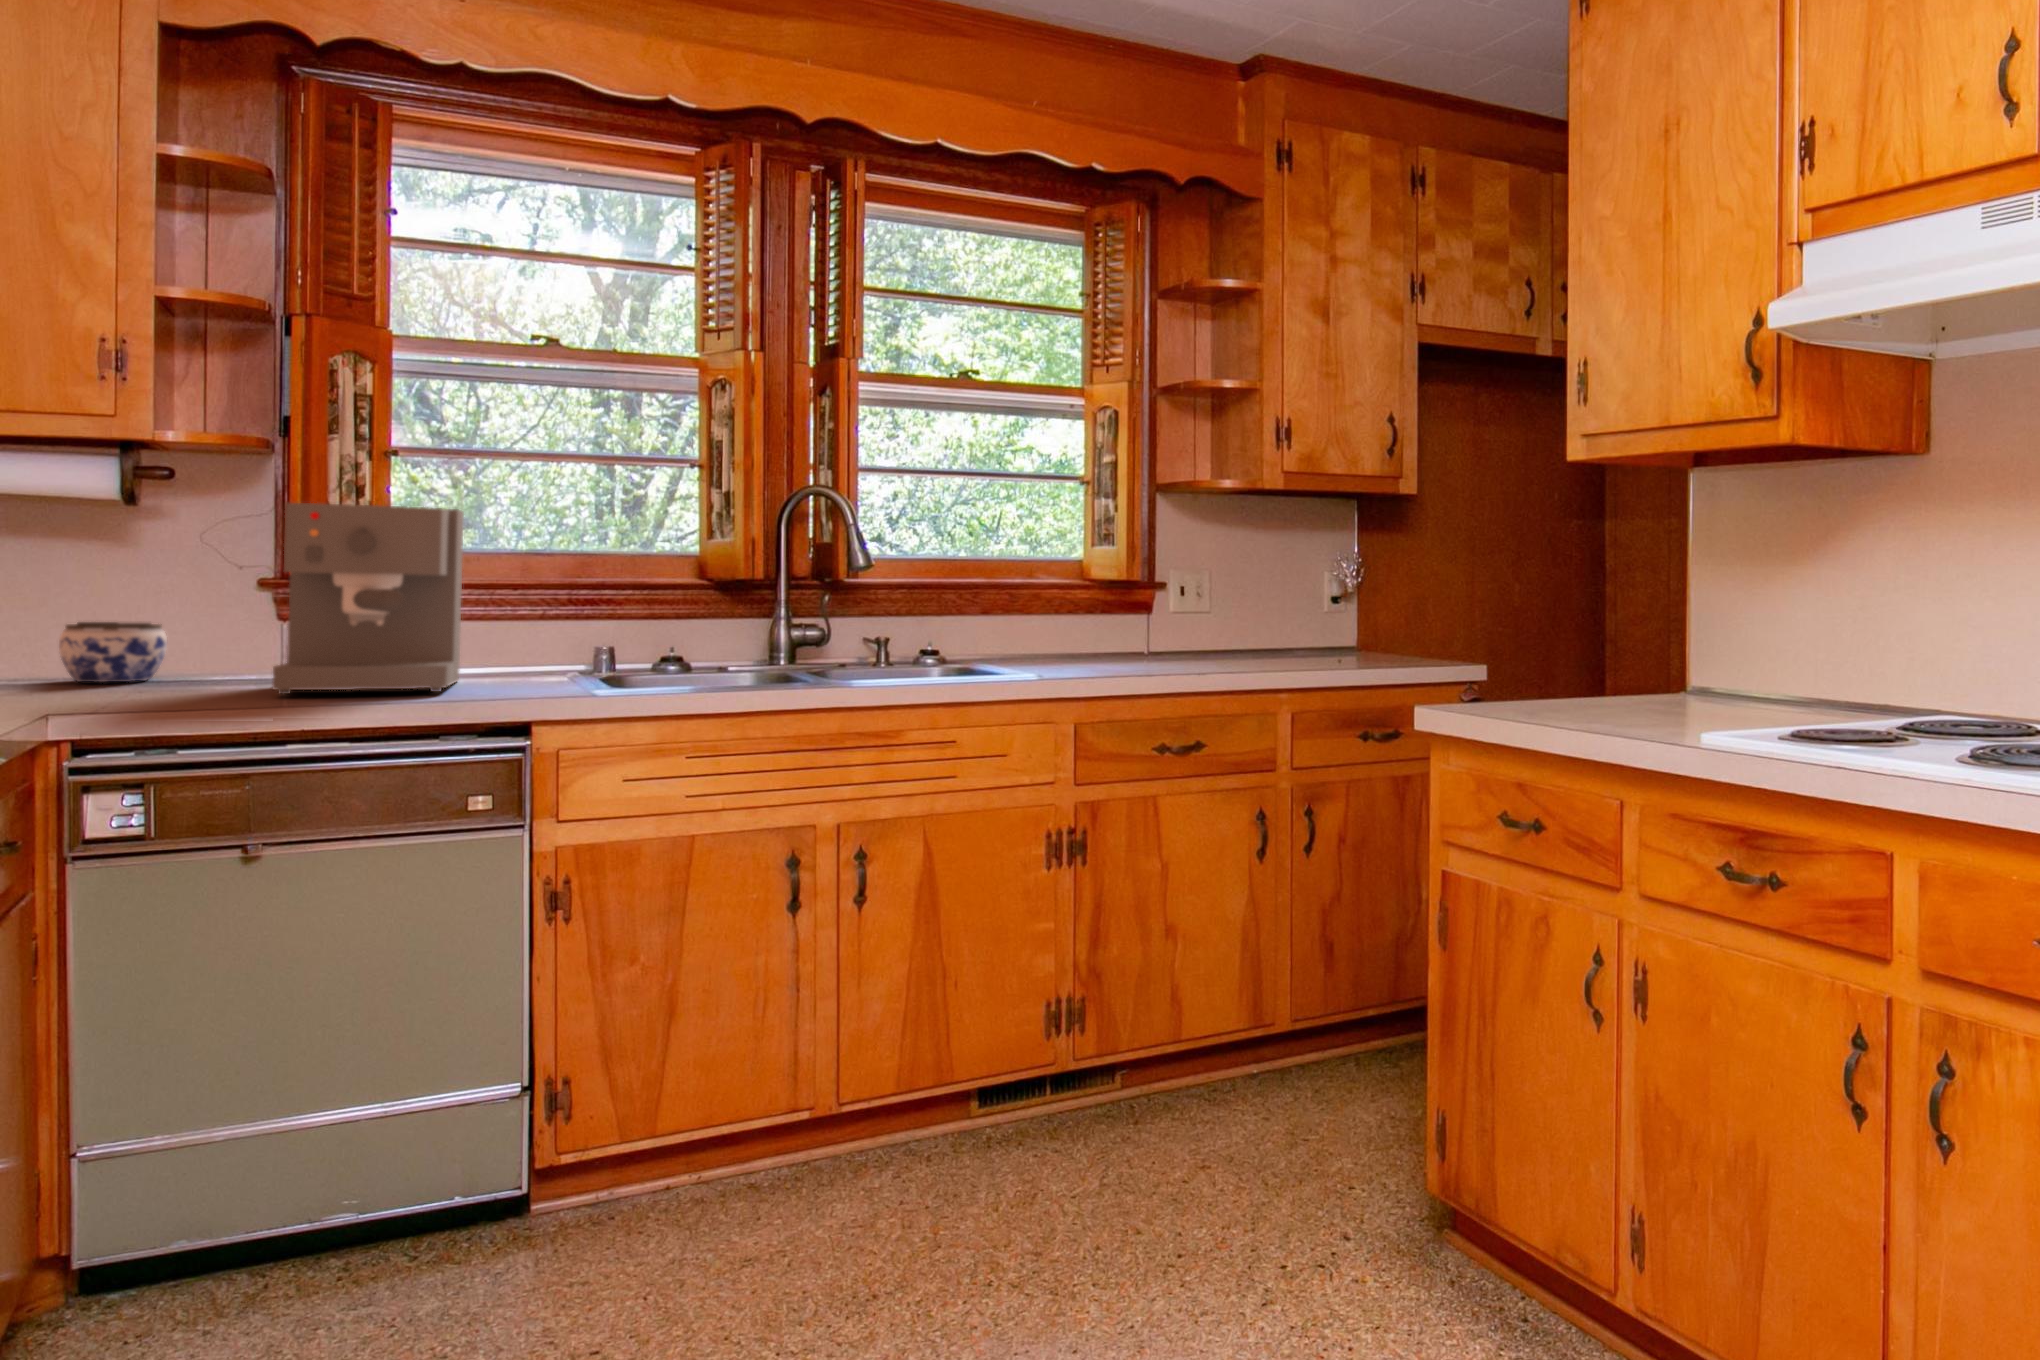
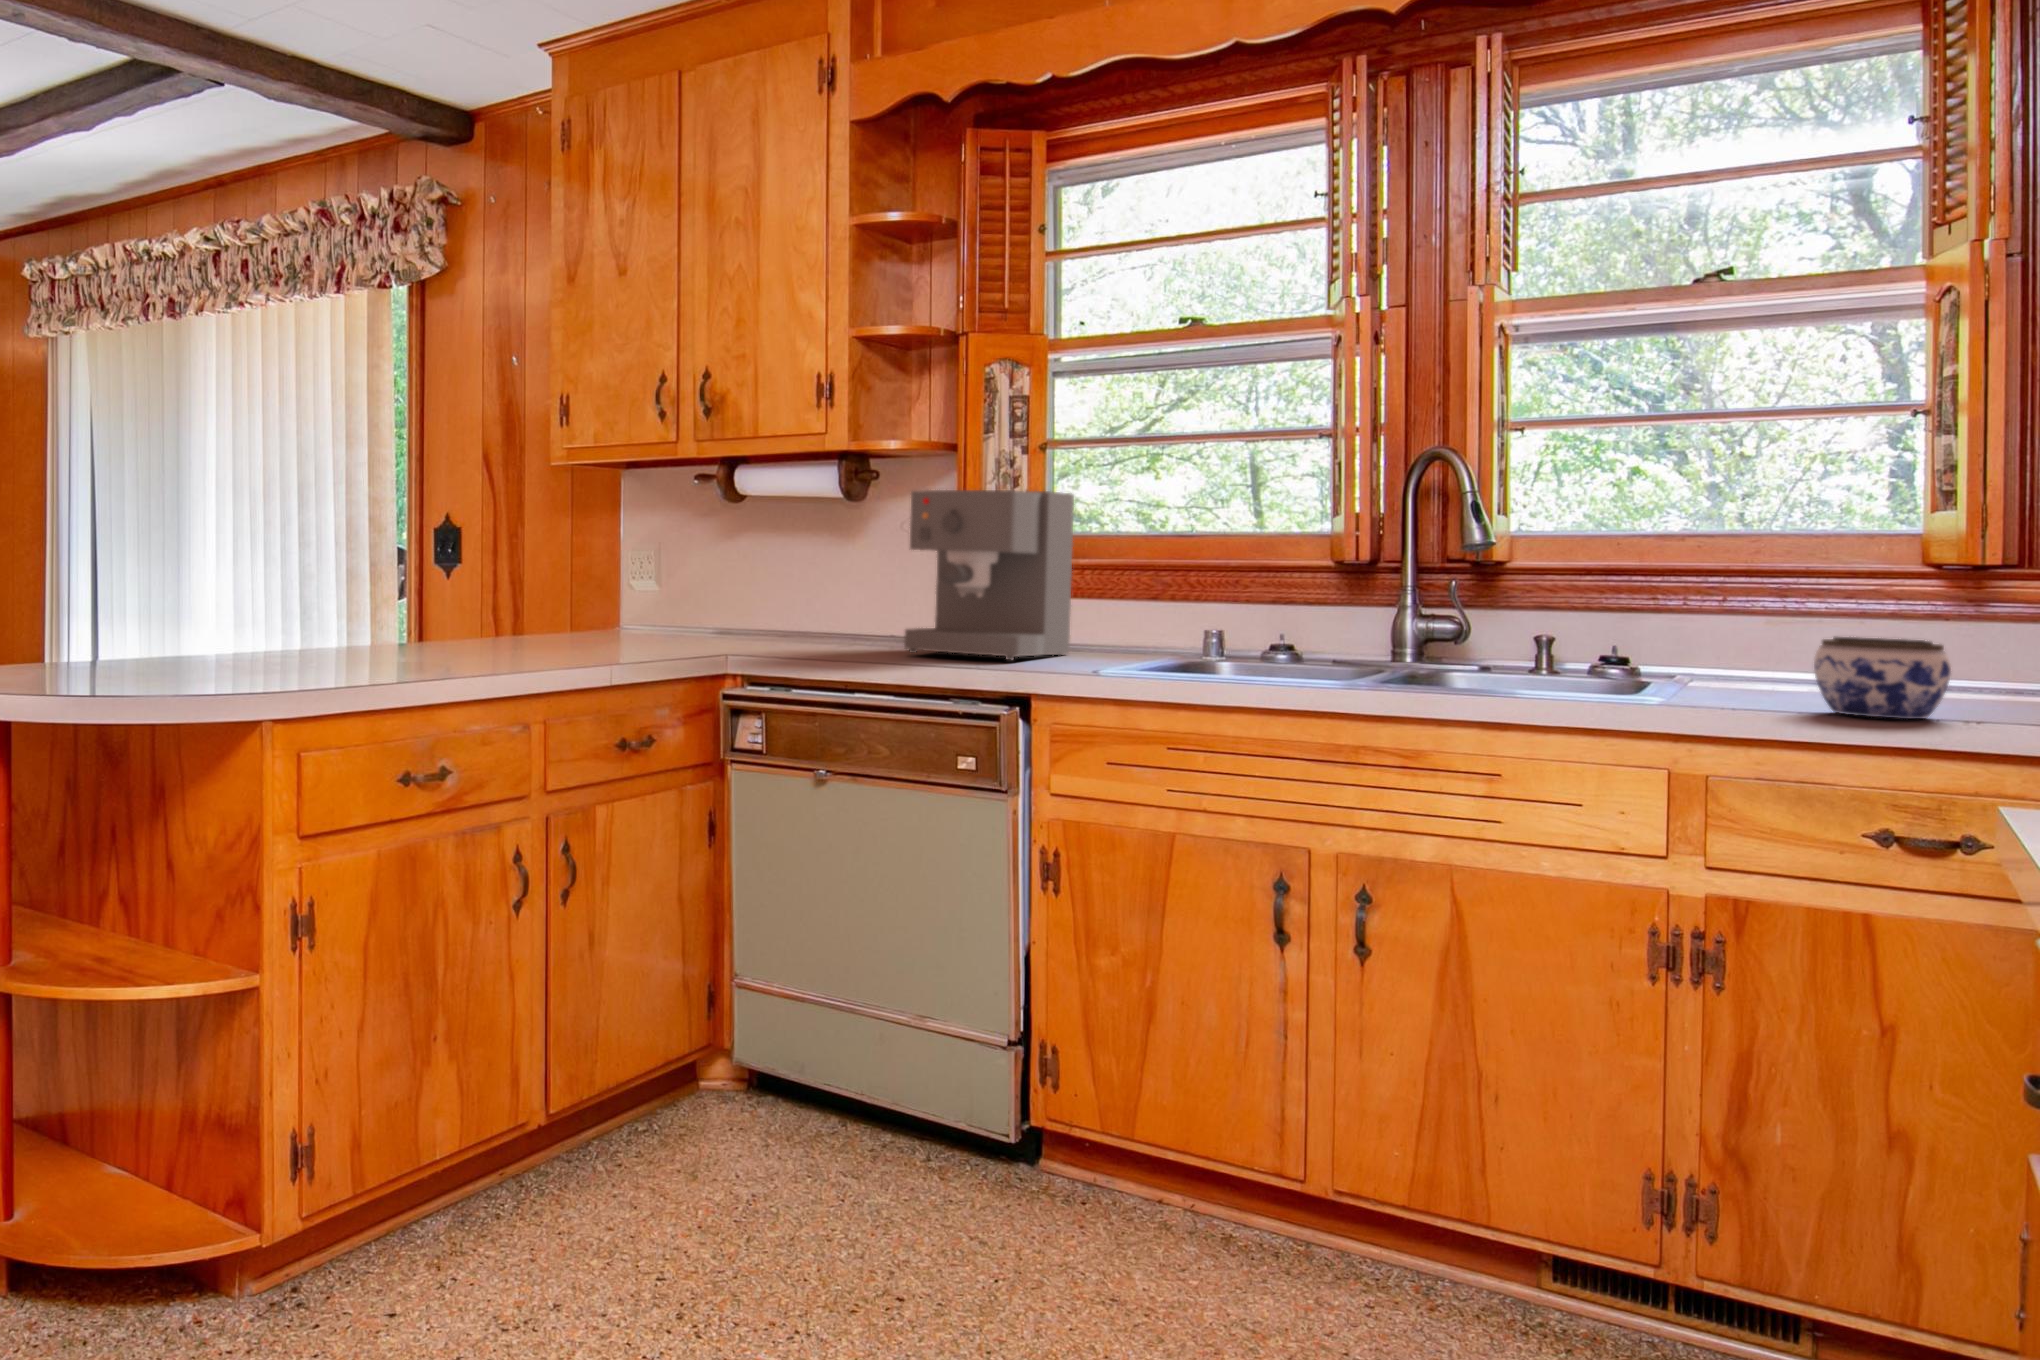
jar: present [59,622,167,682] -> present [1814,637,1951,719]

